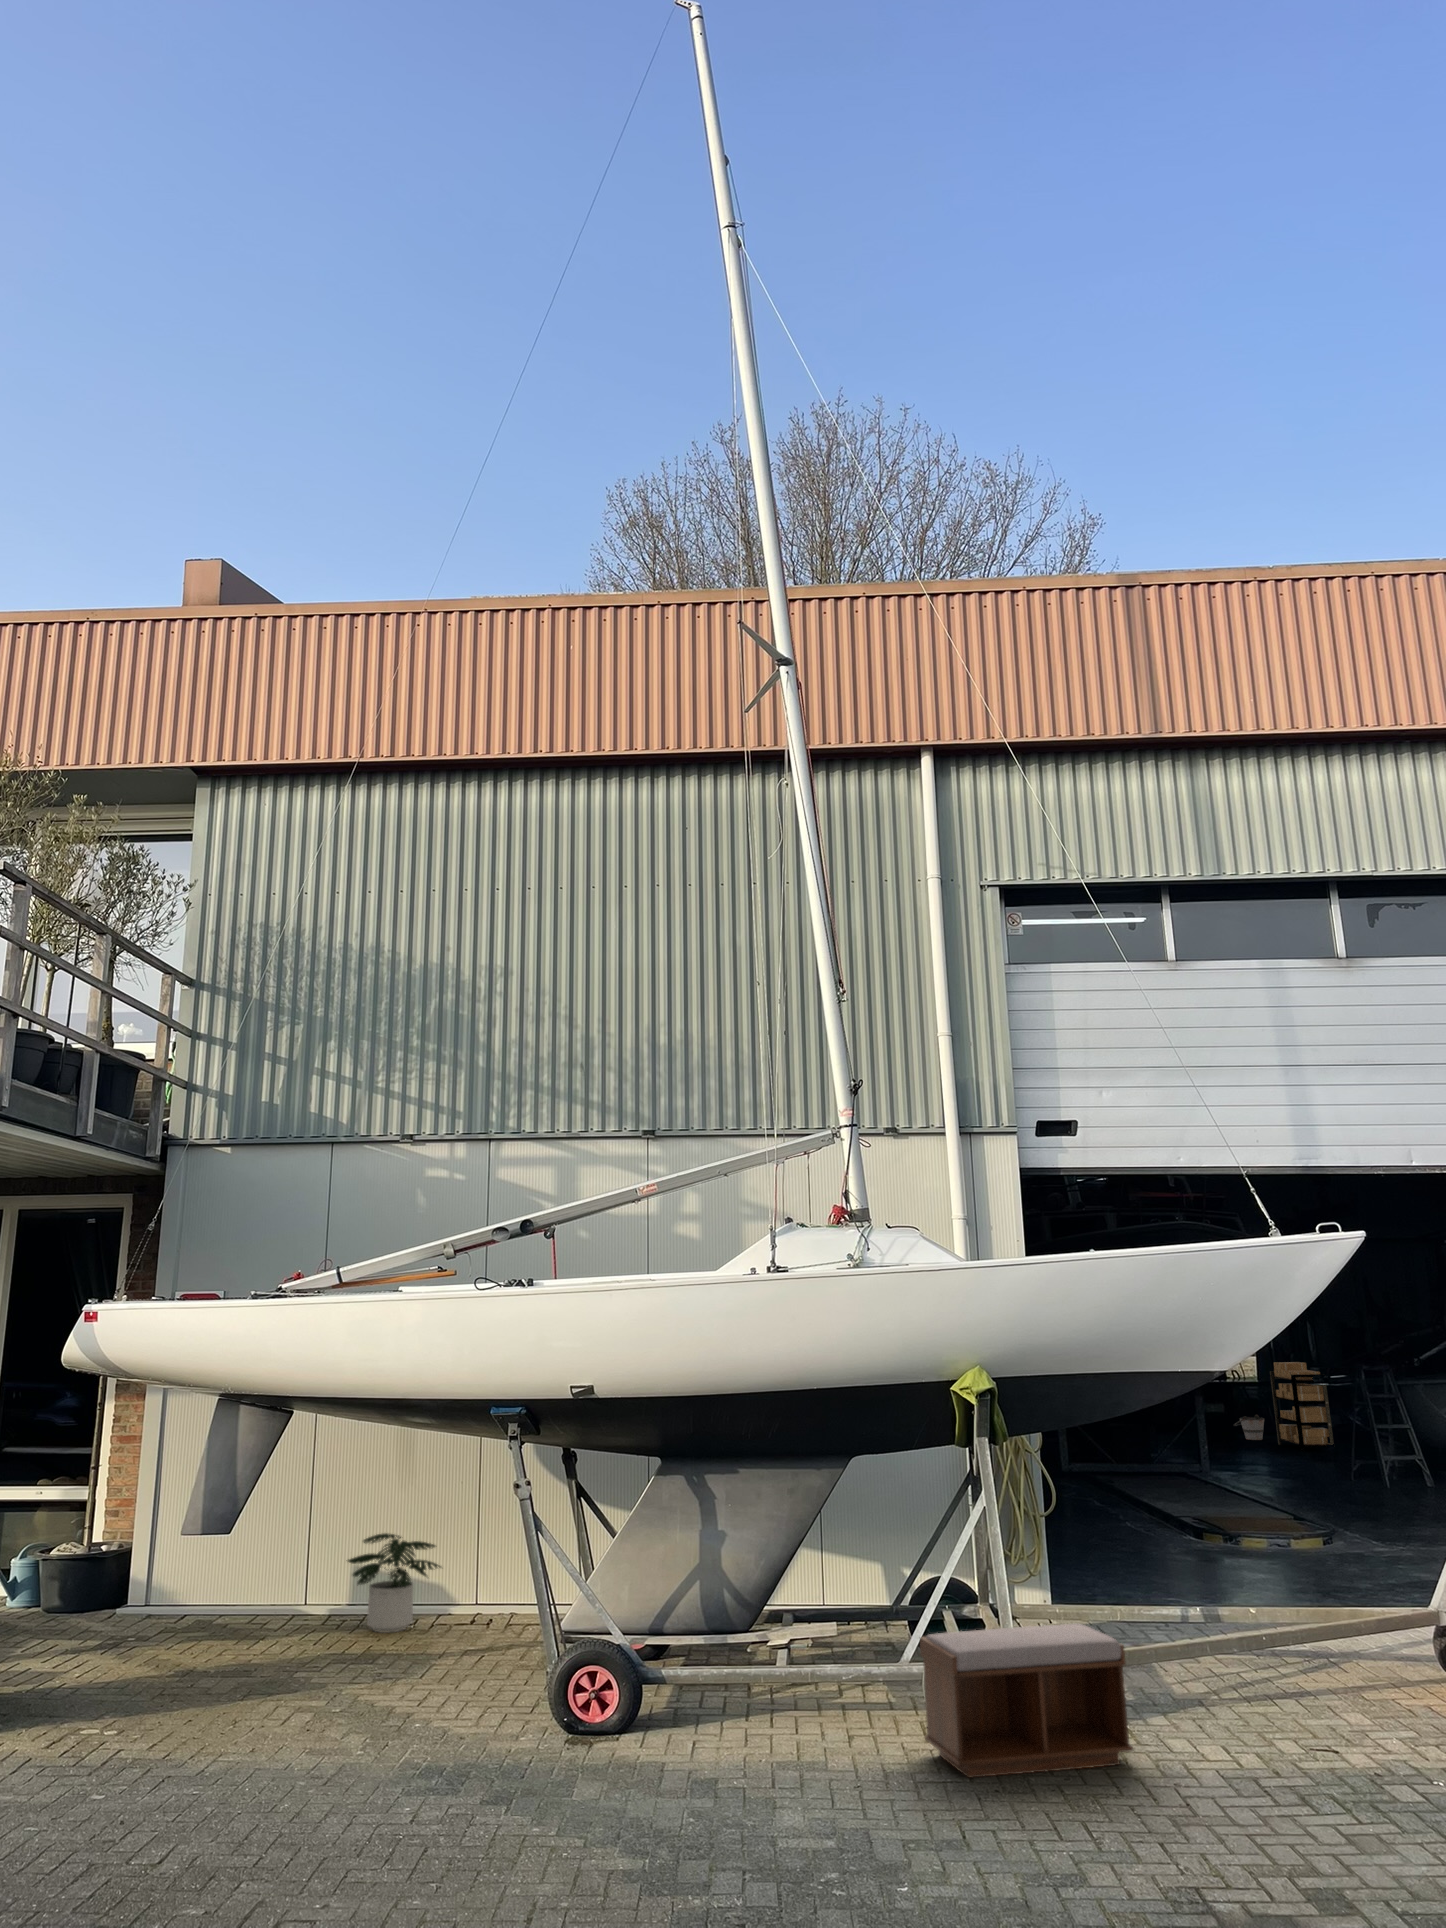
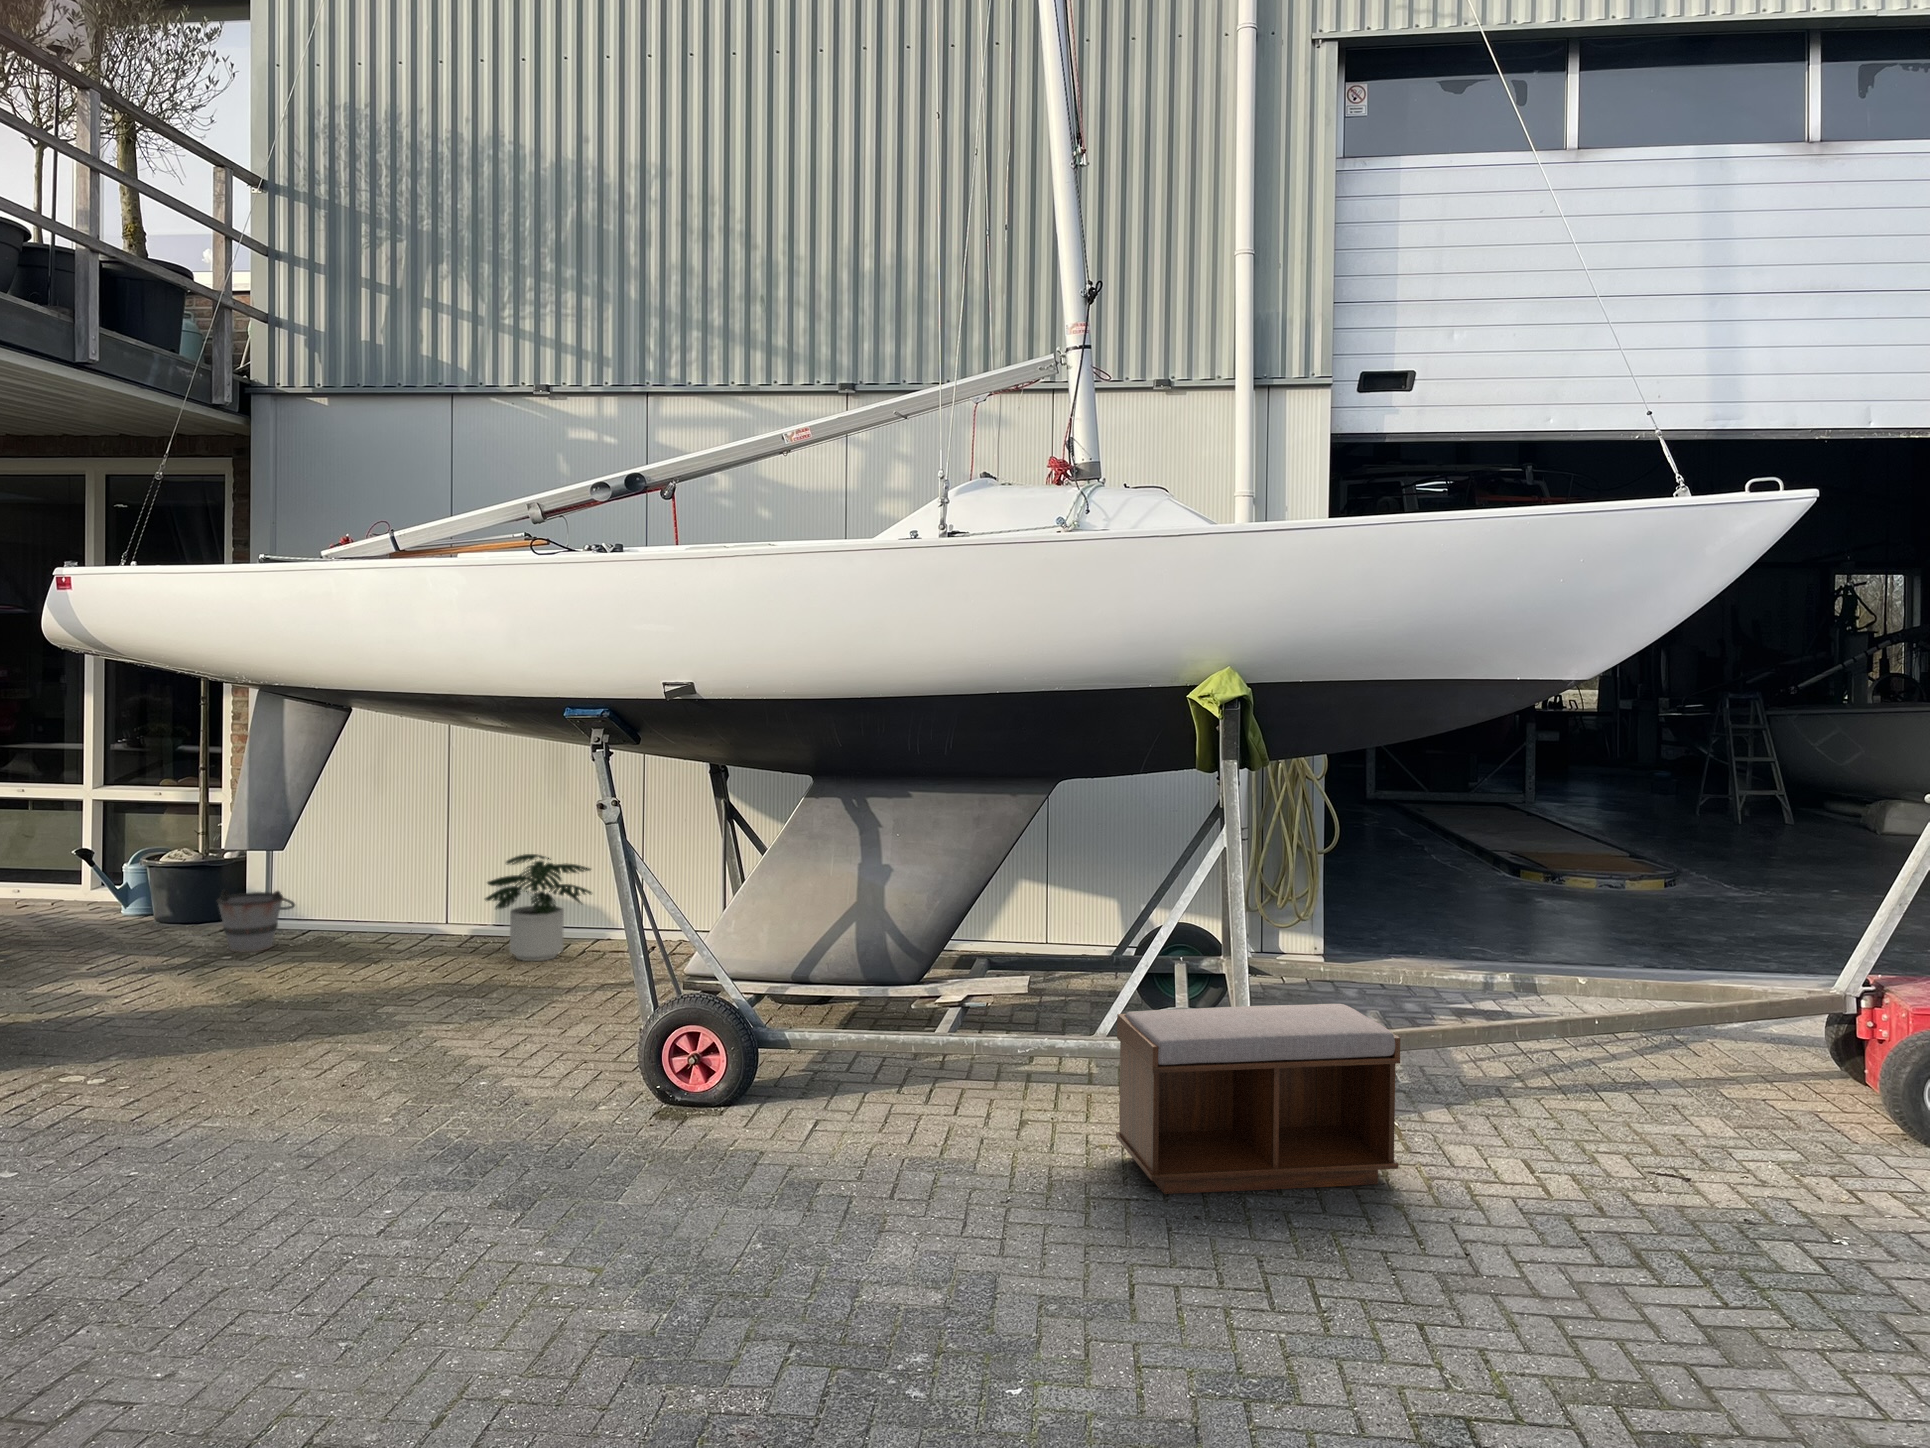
shelving unit: present [1270,1362,1334,1452] -> none [1616,698,1682,793]
bucket: present [1234,1415,1264,1440] -> present [217,889,295,952]

